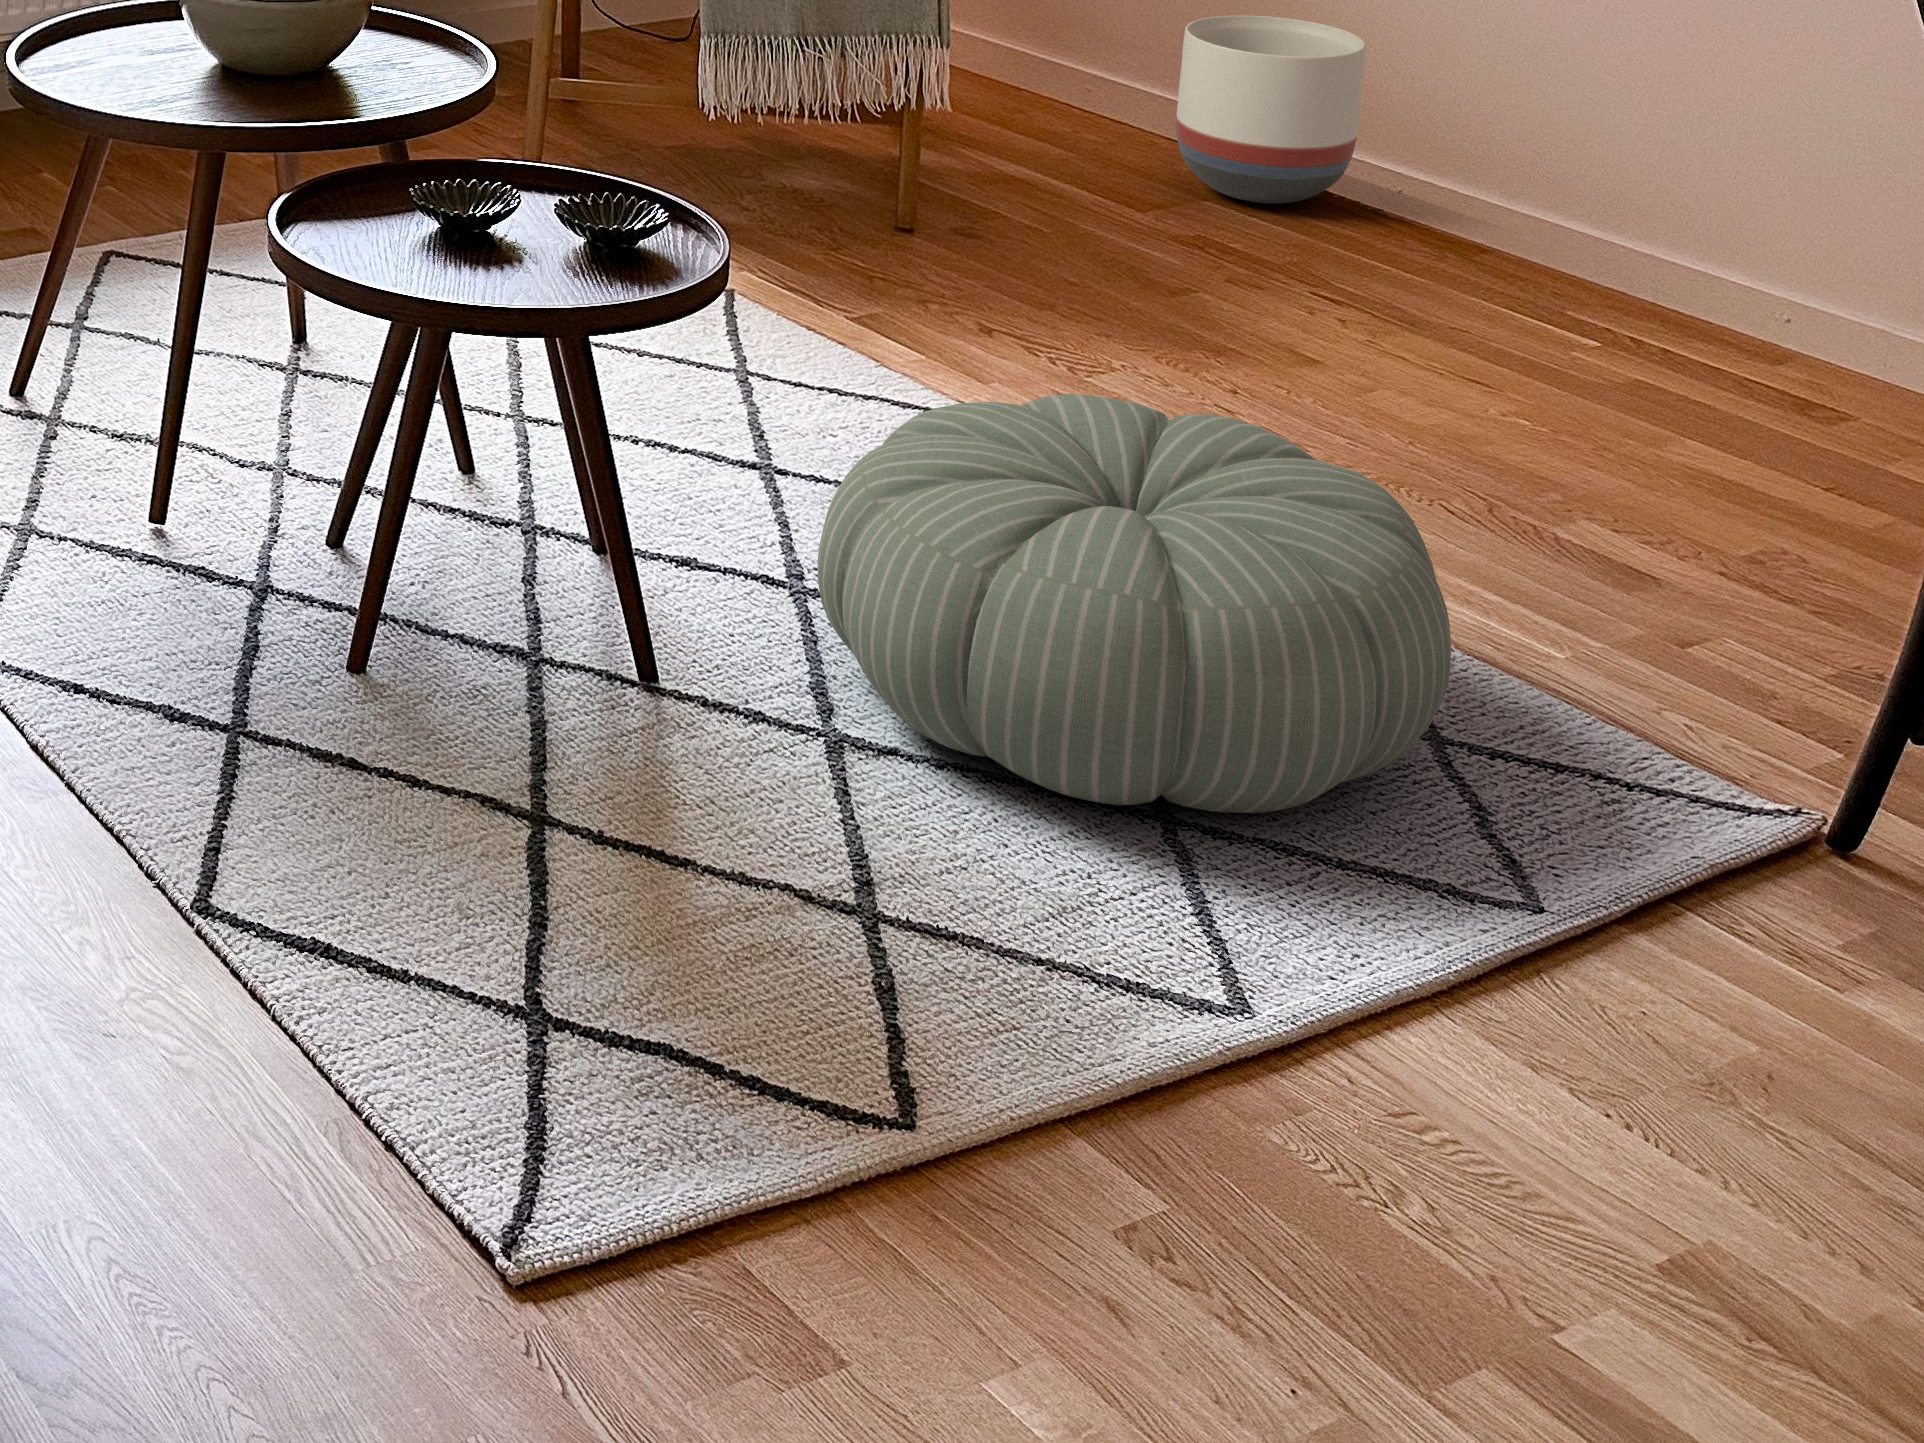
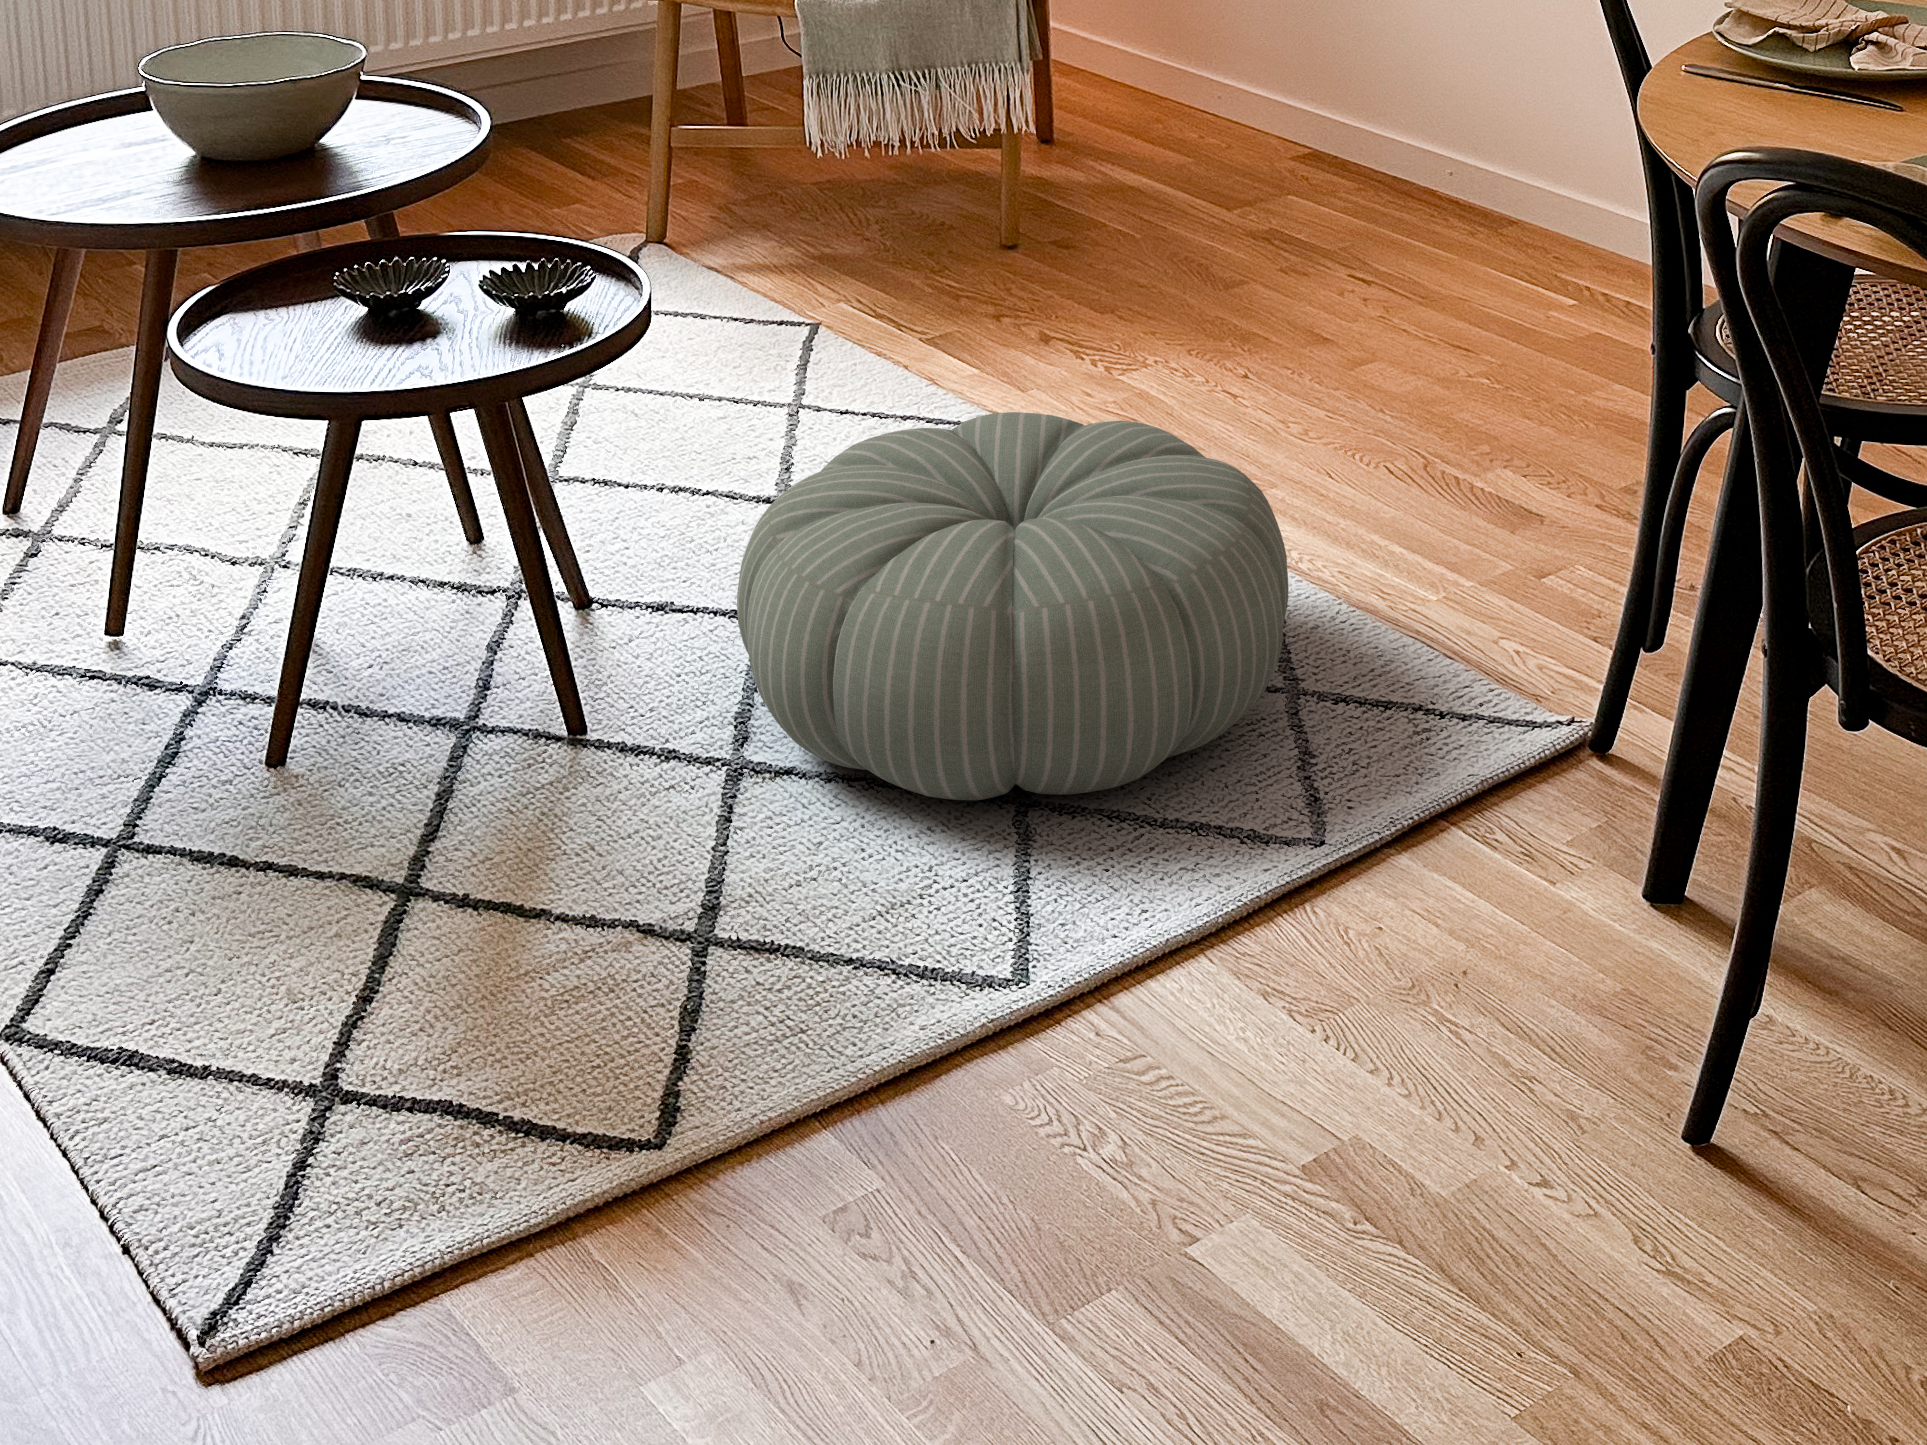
planter: present [1176,15,1366,204] -> none [1269,26,1424,202]

